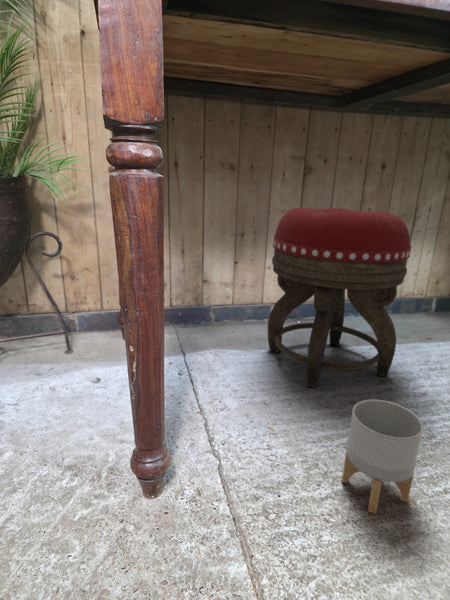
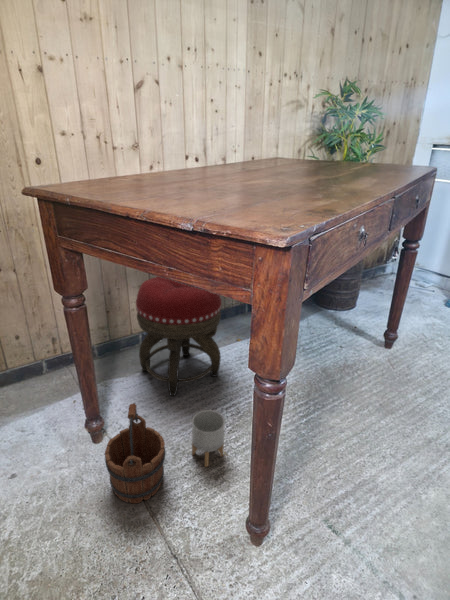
wooden bucket: none [183,334,296,539] -> present [105,403,165,503]

